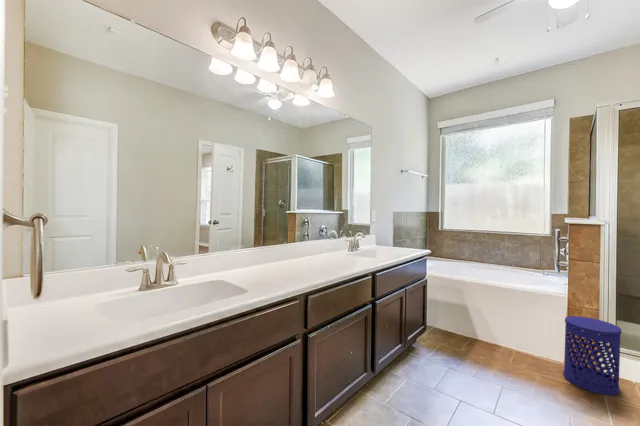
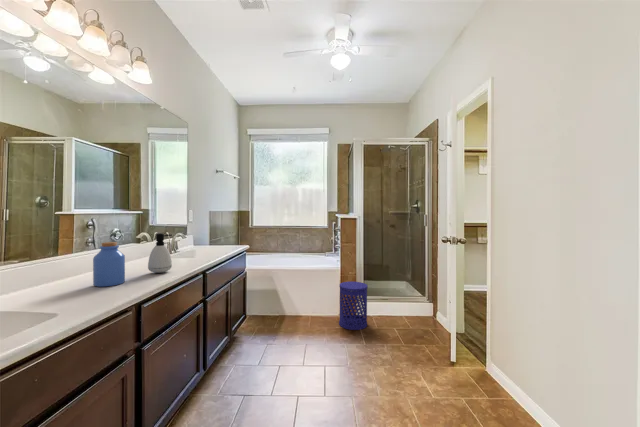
soap dispenser: none [323,228,344,266] -> present [148,233,172,273]
jar: none [278,233,302,272] -> present [93,242,125,287]

